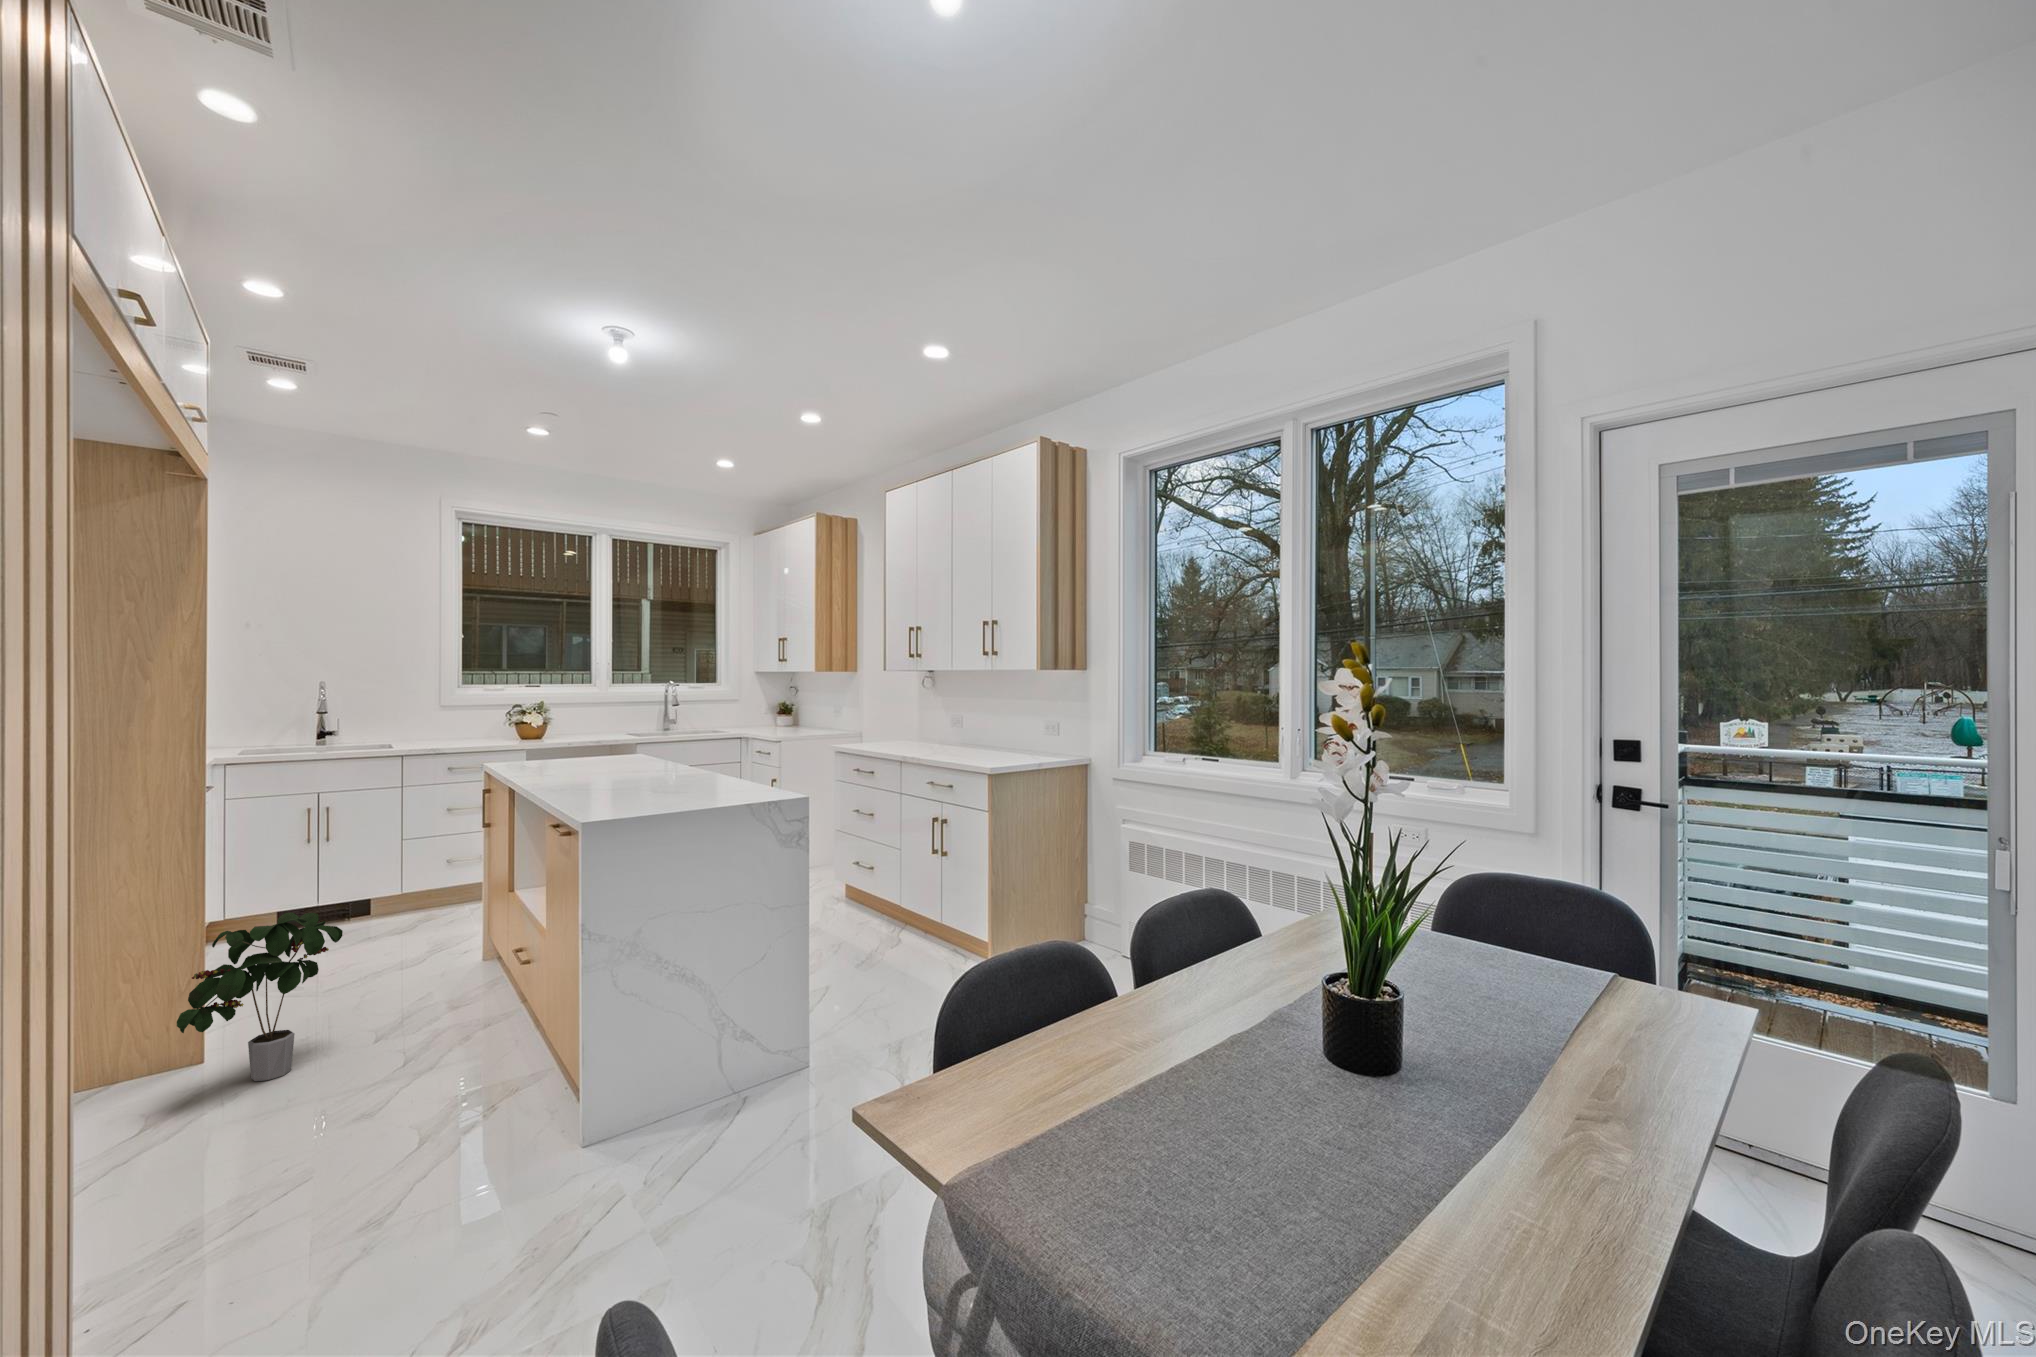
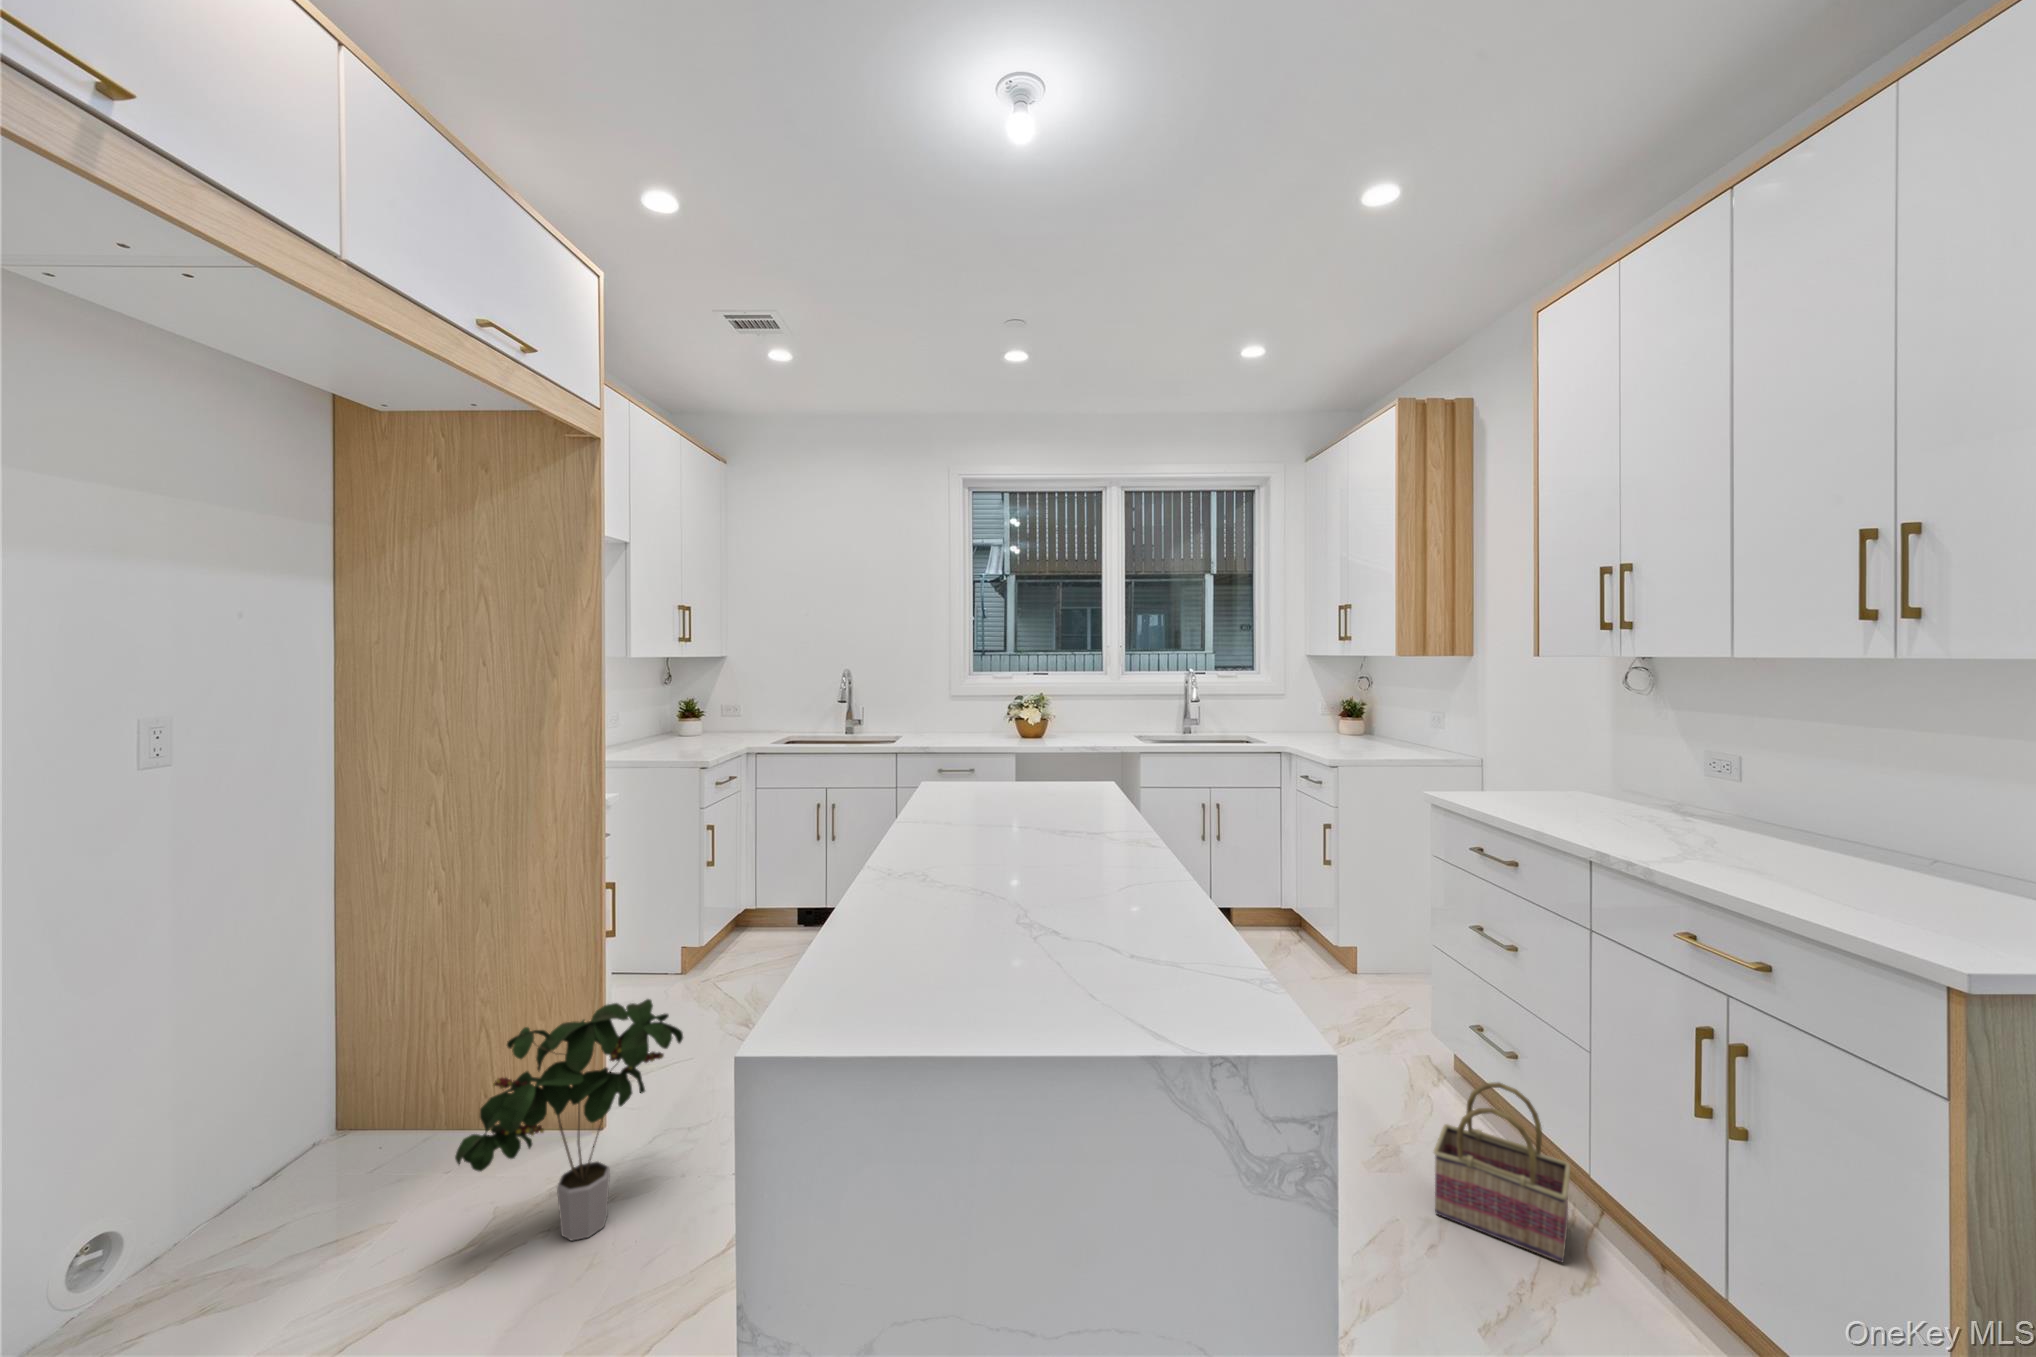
basket: none [836,874,893,942] -> present [1434,1082,1571,1262]

